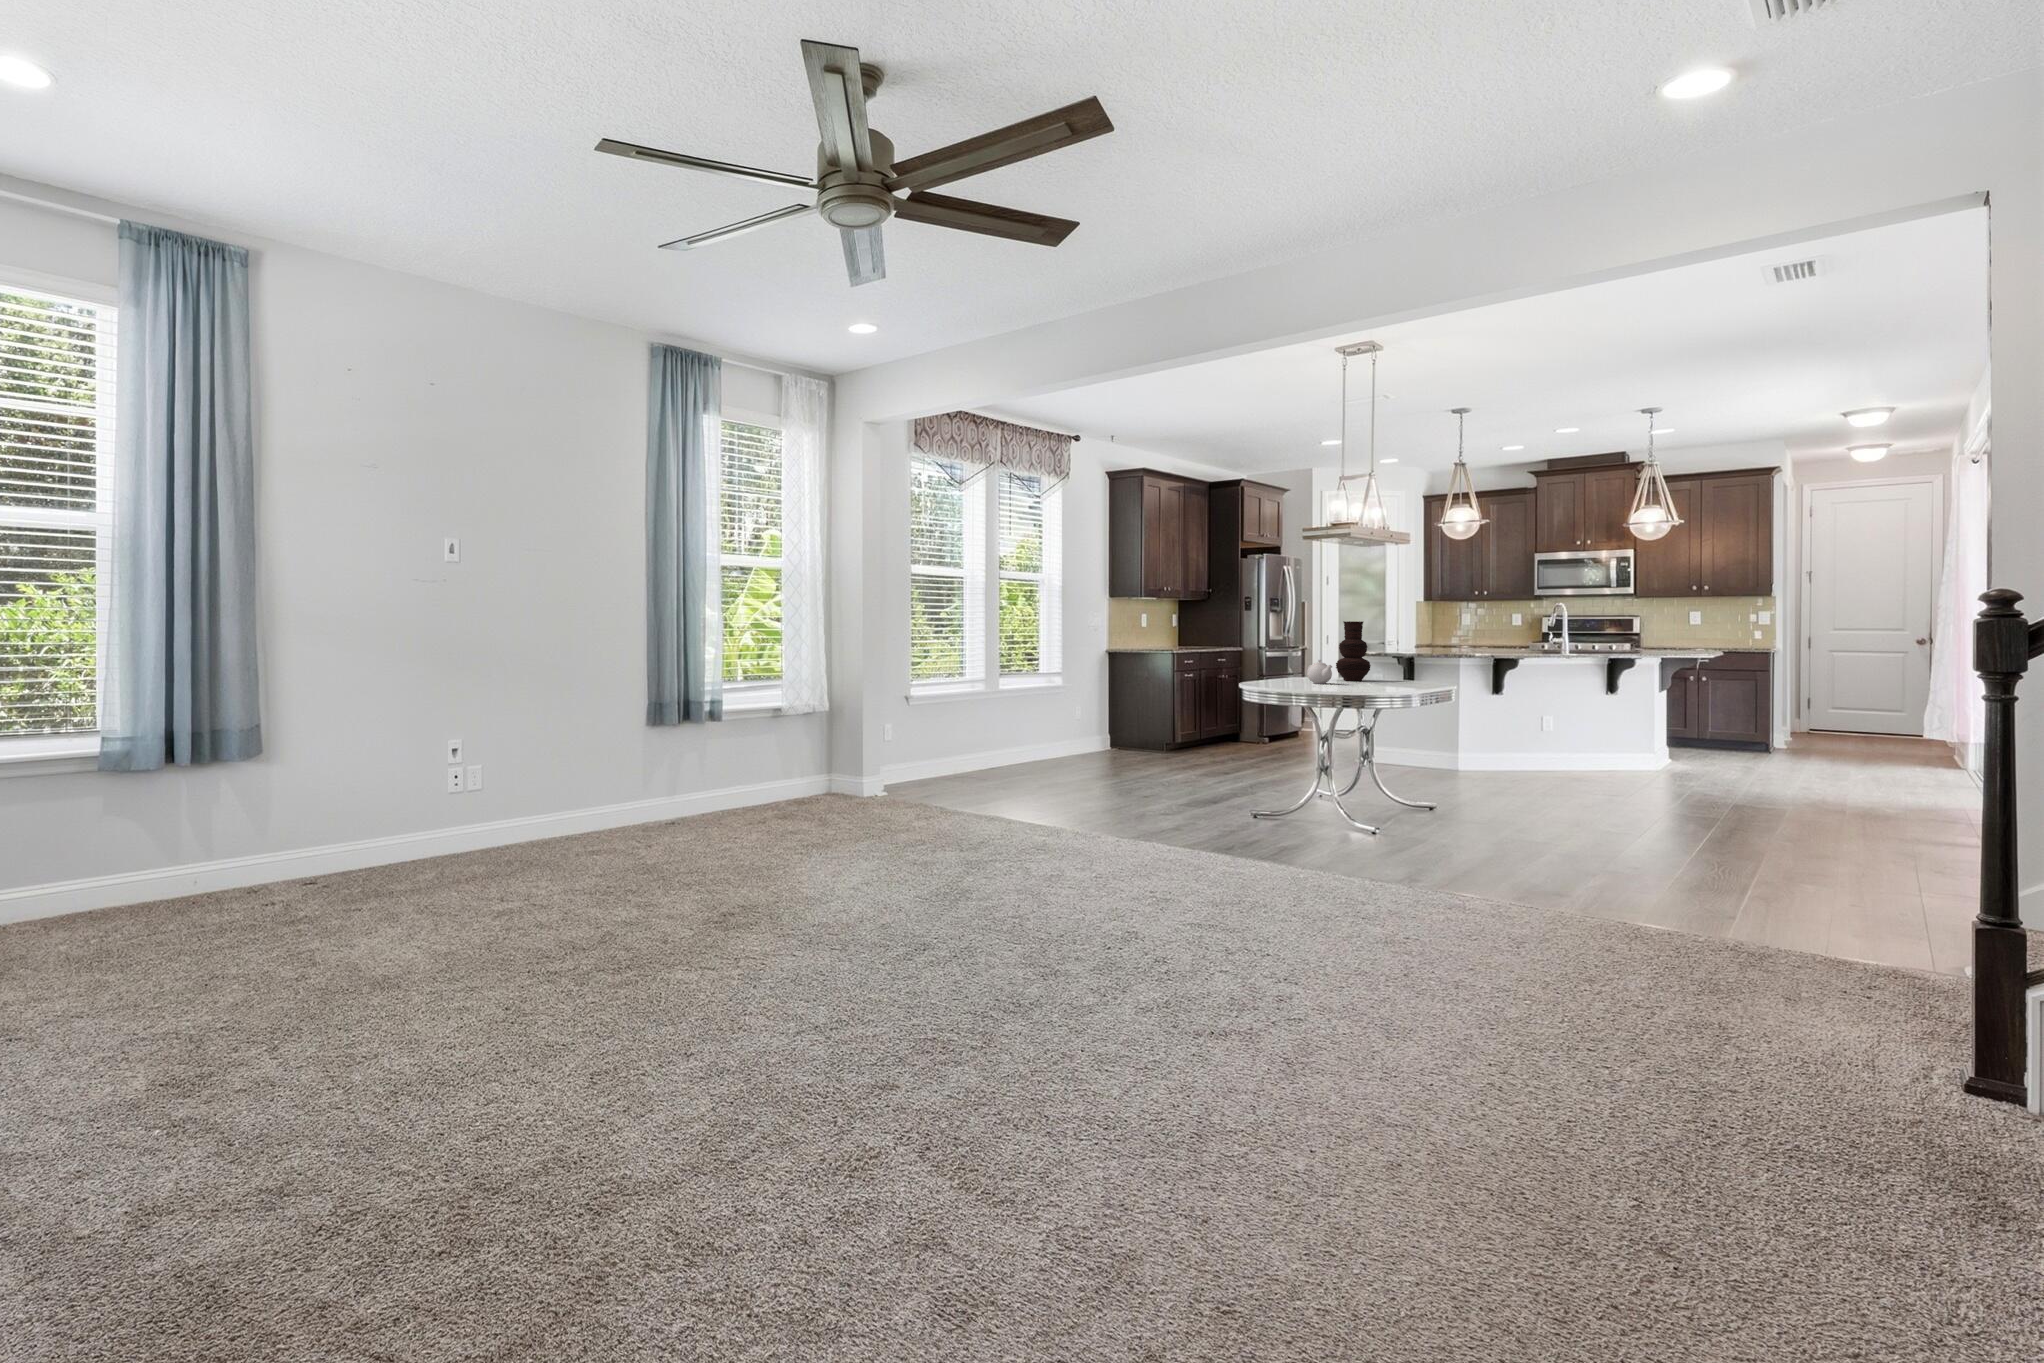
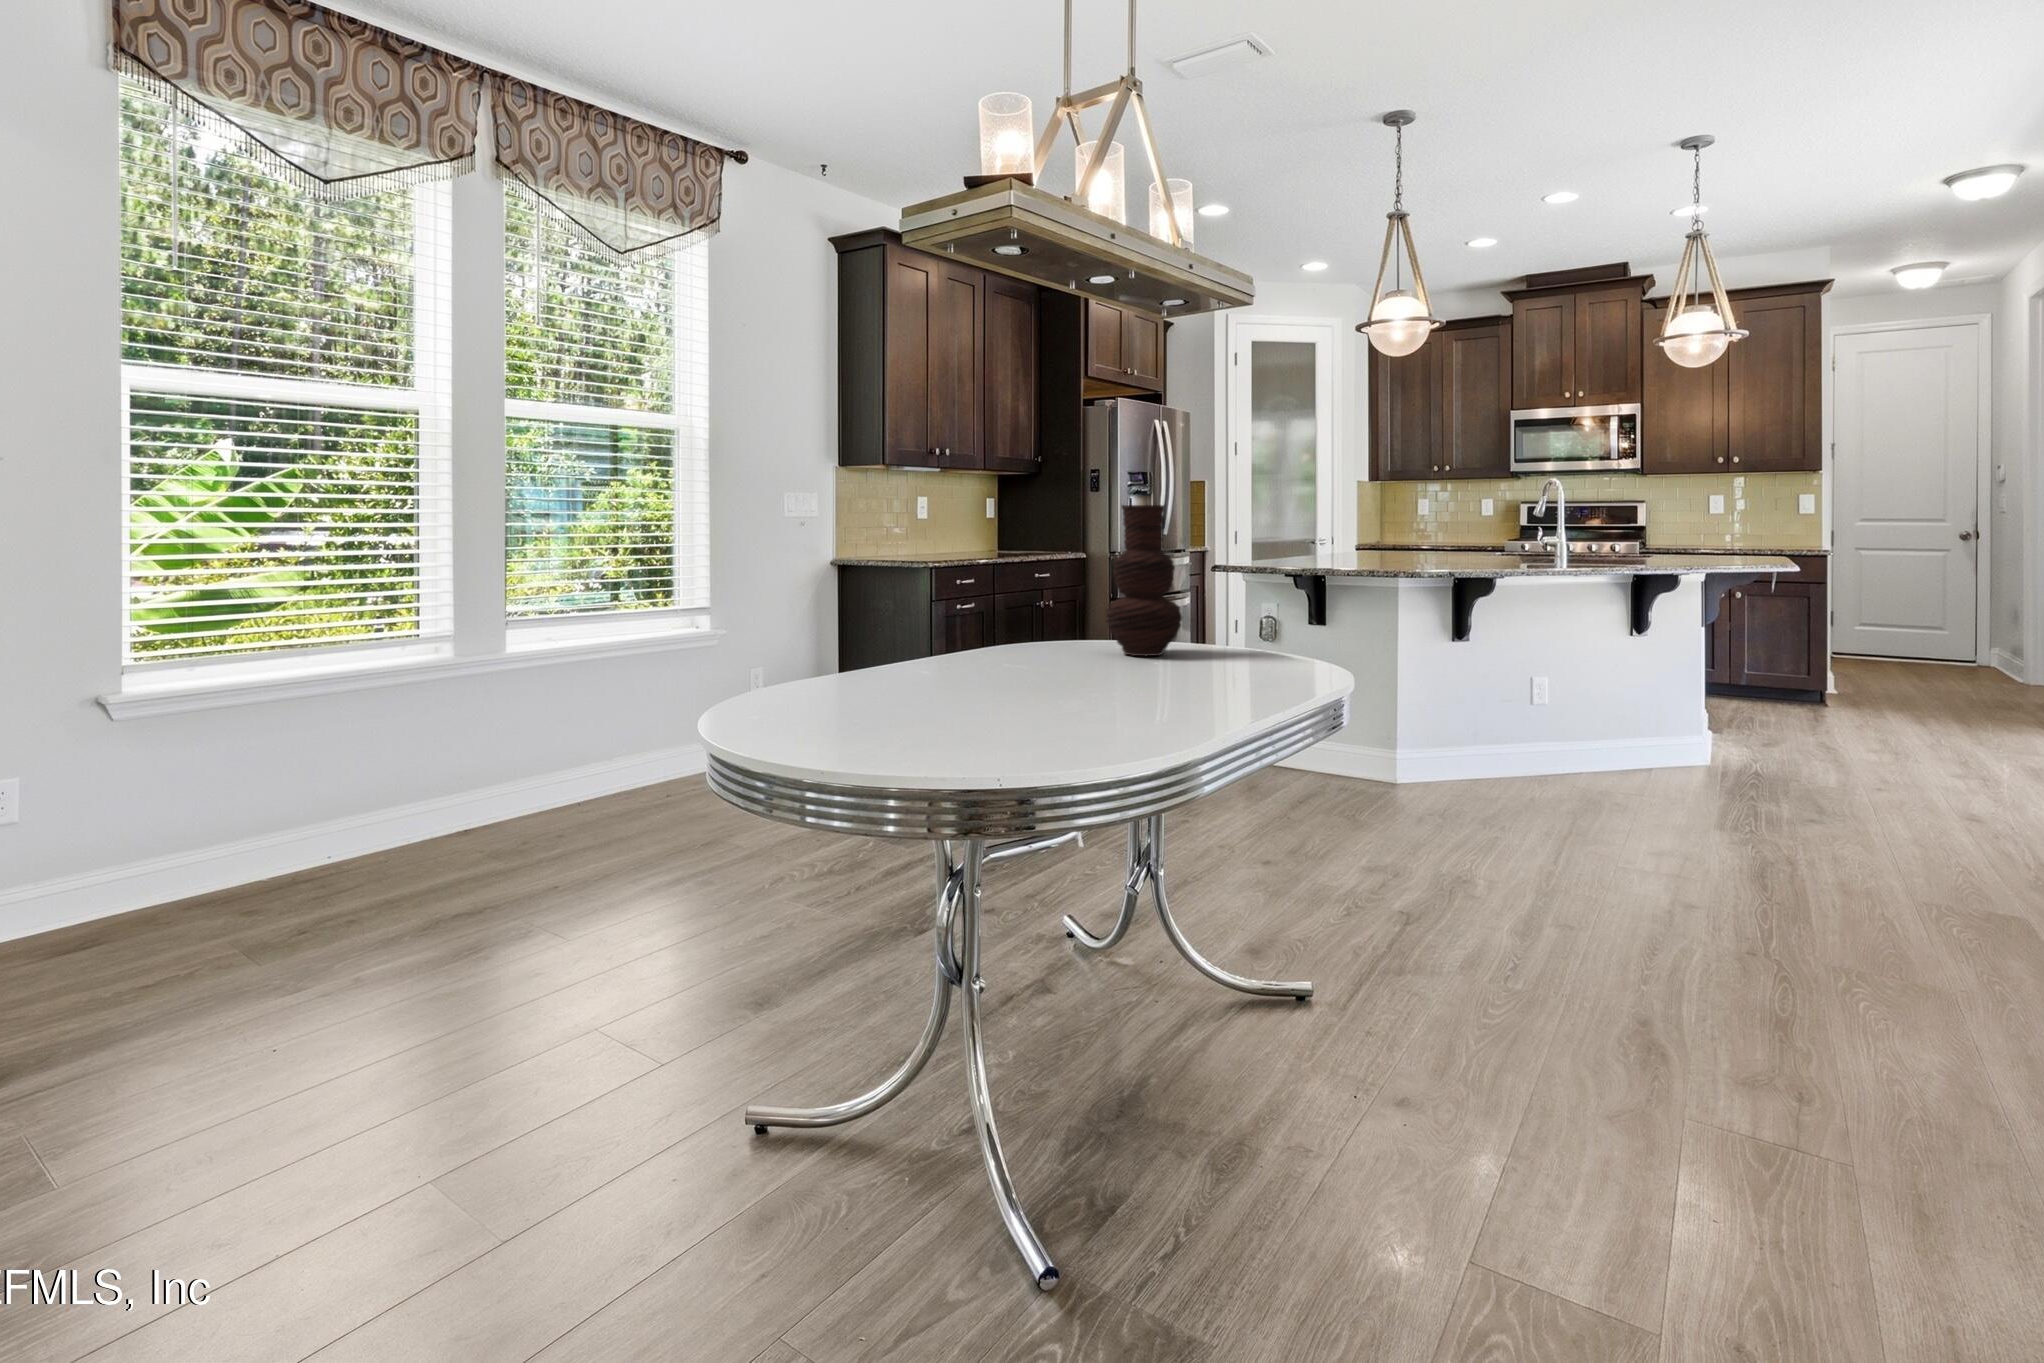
teapot: present [1307,660,1332,684] -> none [1001,609,1061,678]

